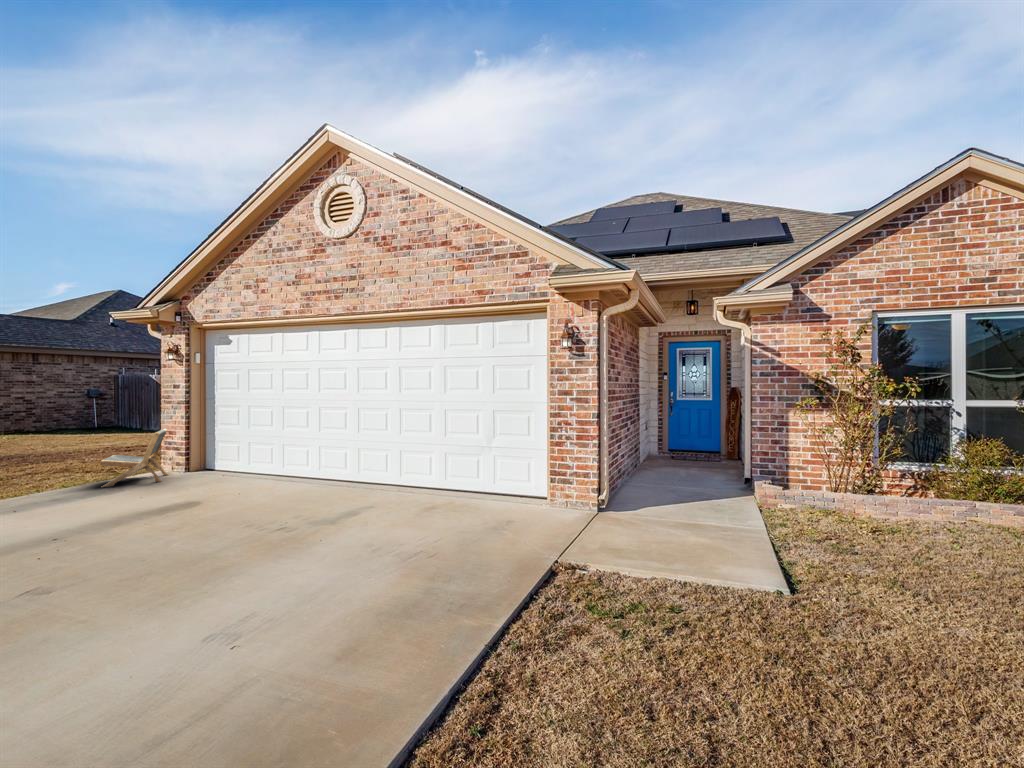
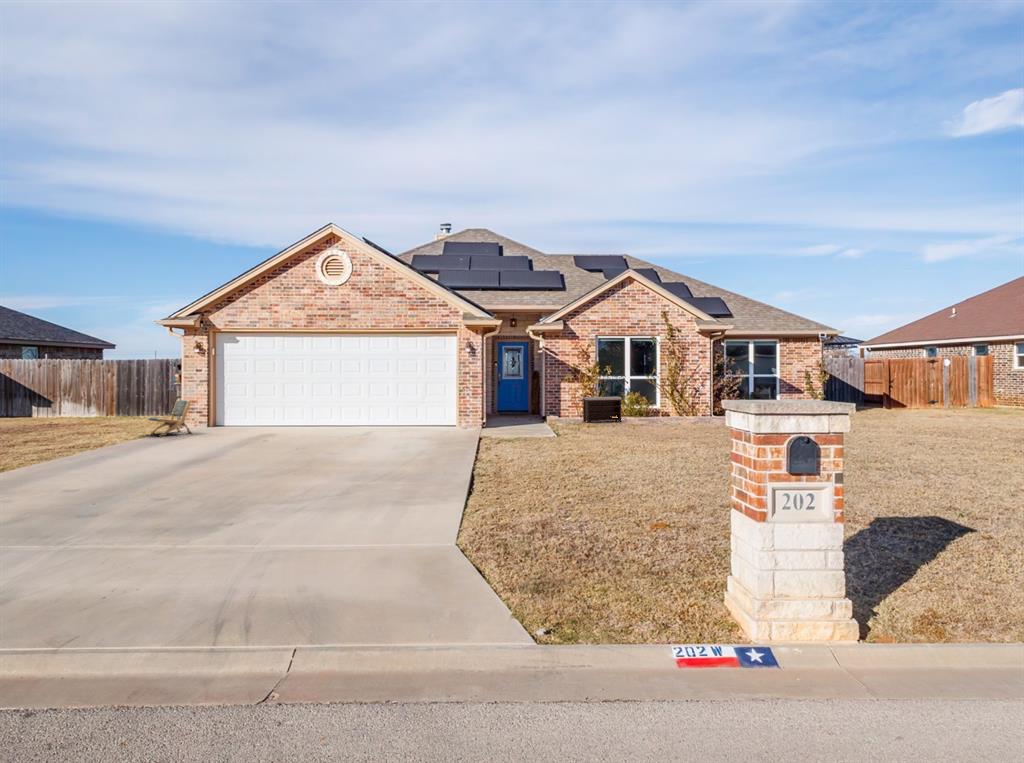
bench: none [840,443,952,504] -> present [582,396,622,423]

